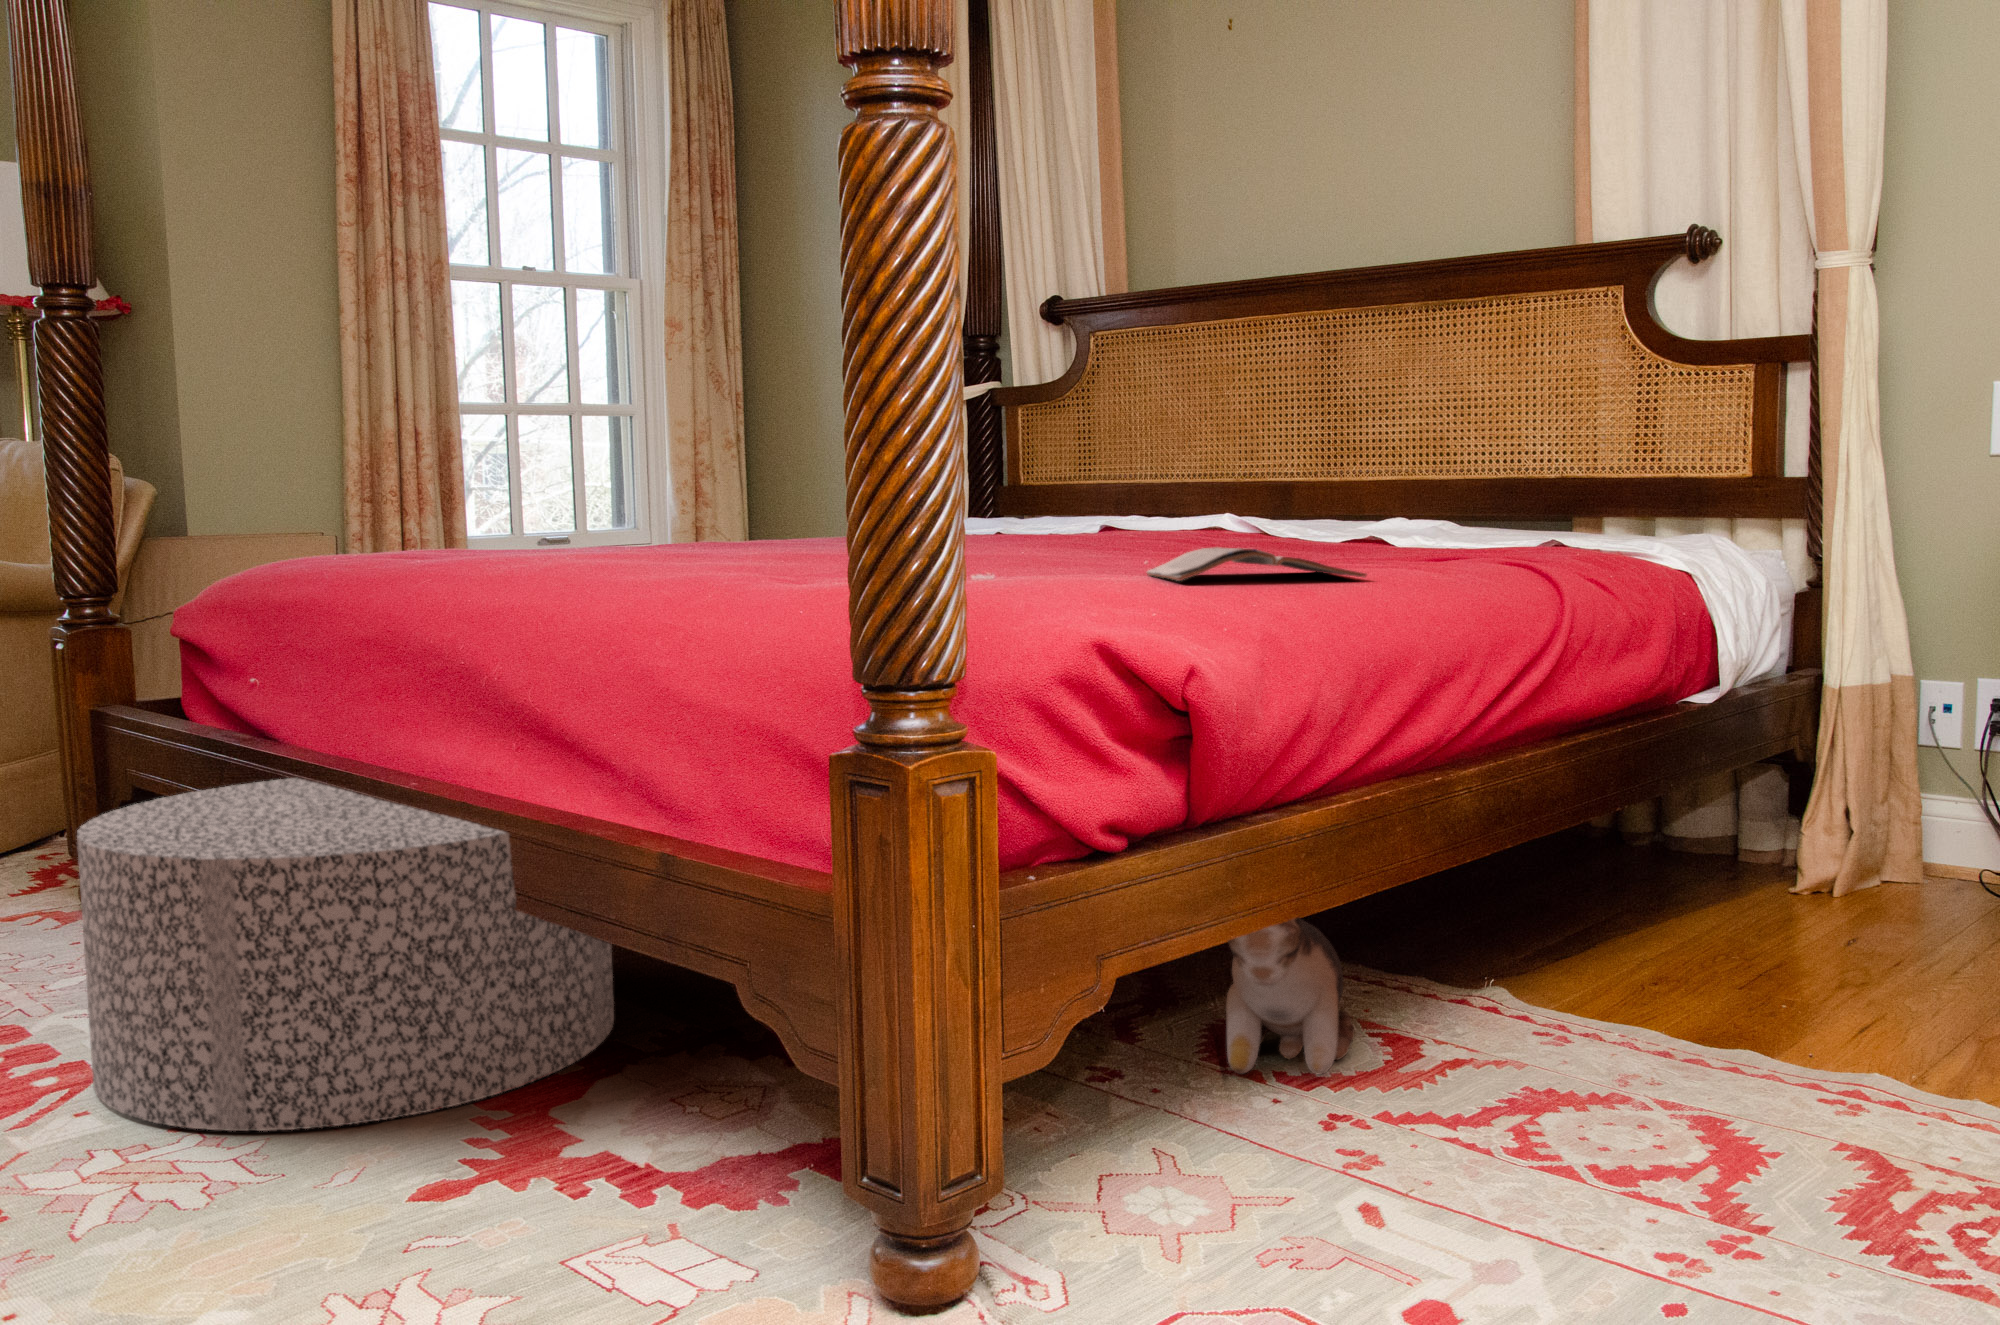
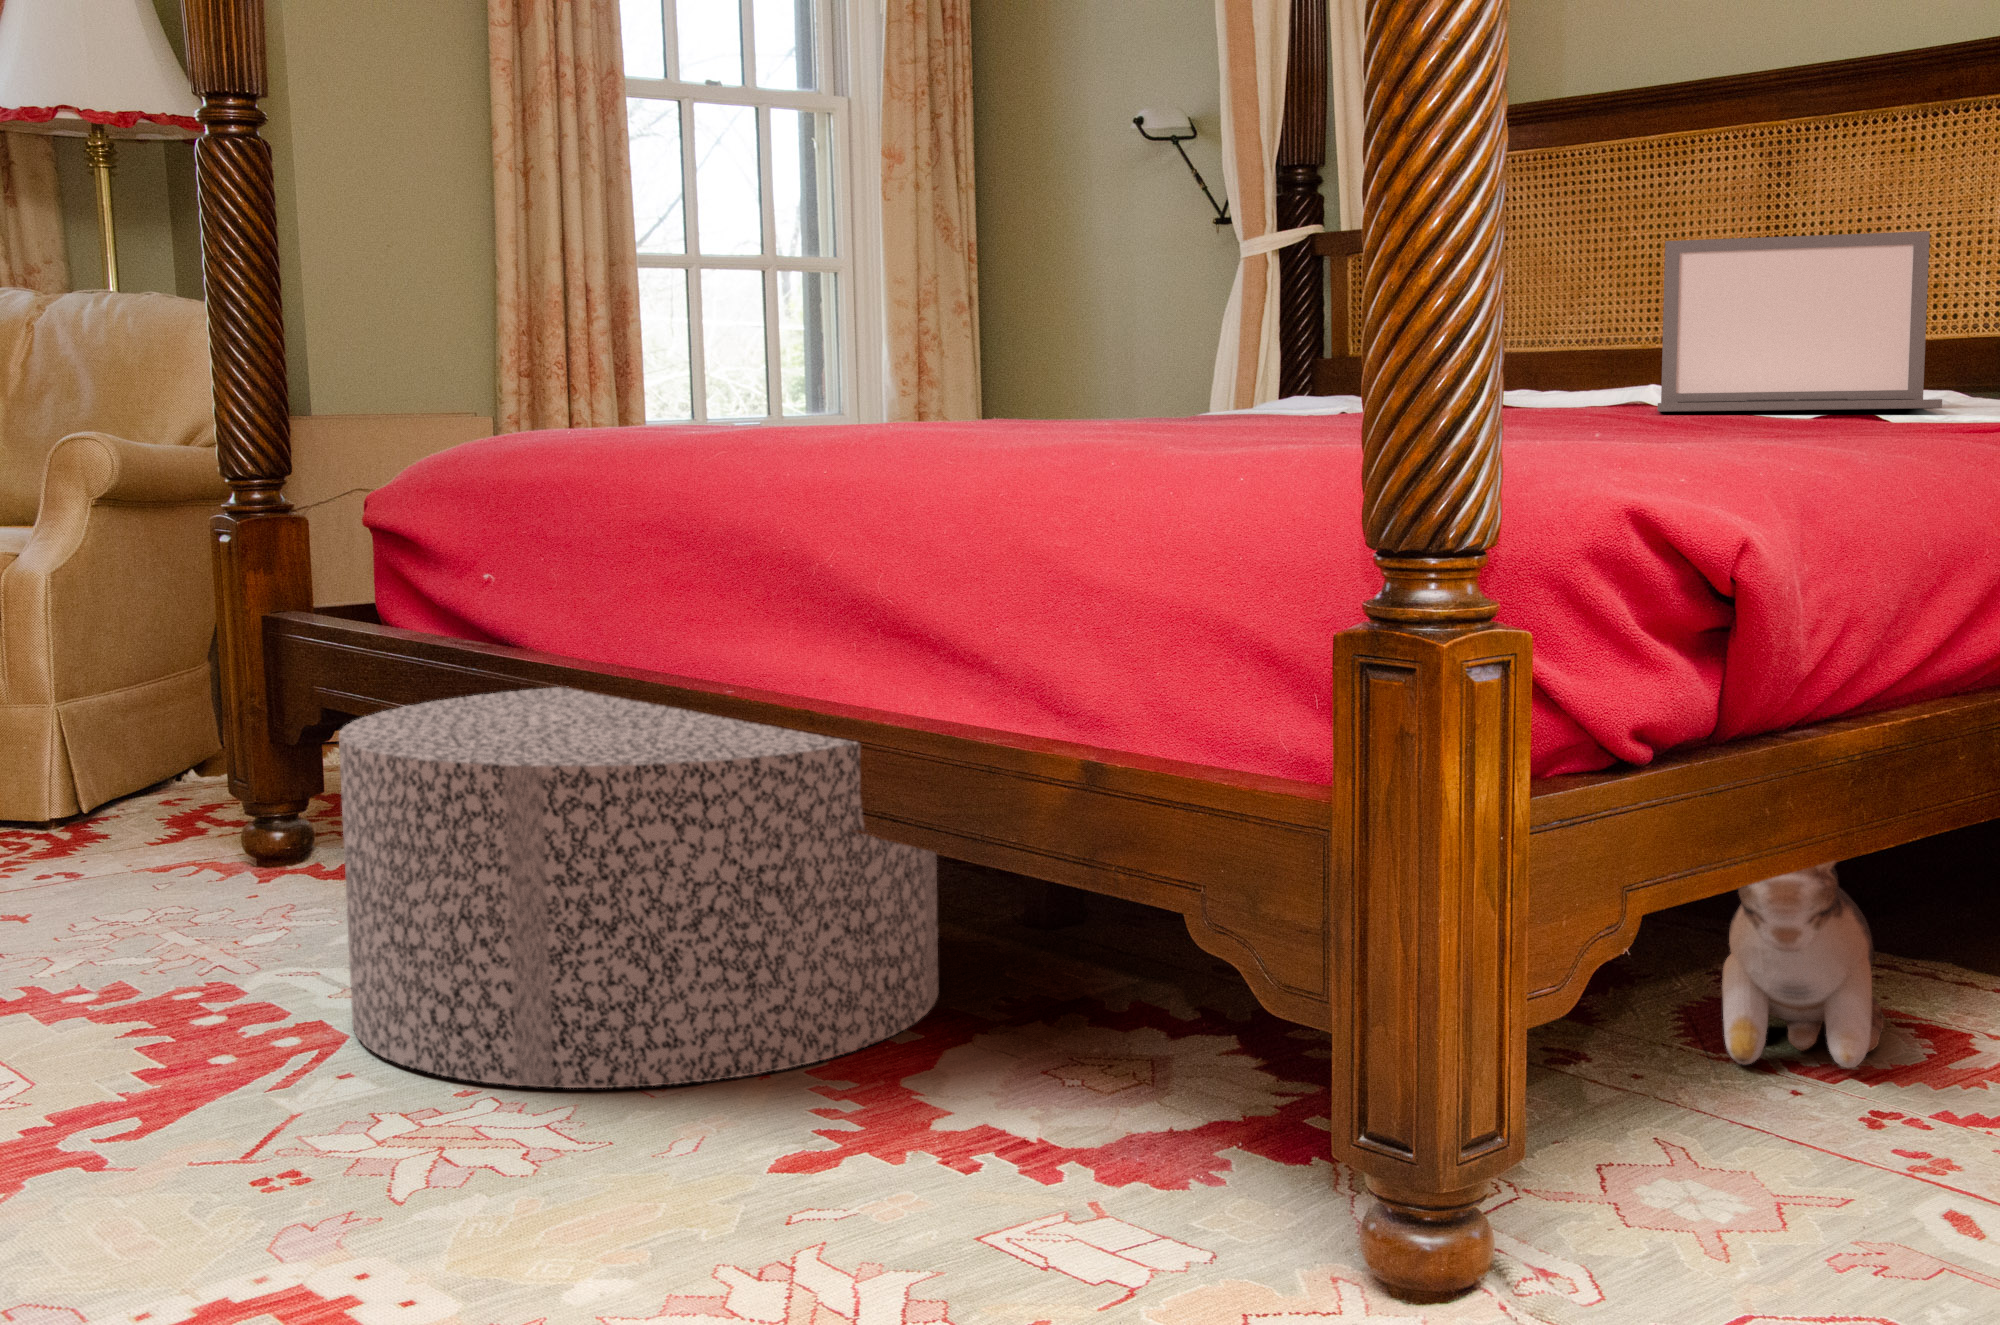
laptop: none [1226,399,1436,538] -> present [1658,231,1942,412]
magazine: present [1147,547,1366,581] -> none [1613,406,1917,446]

